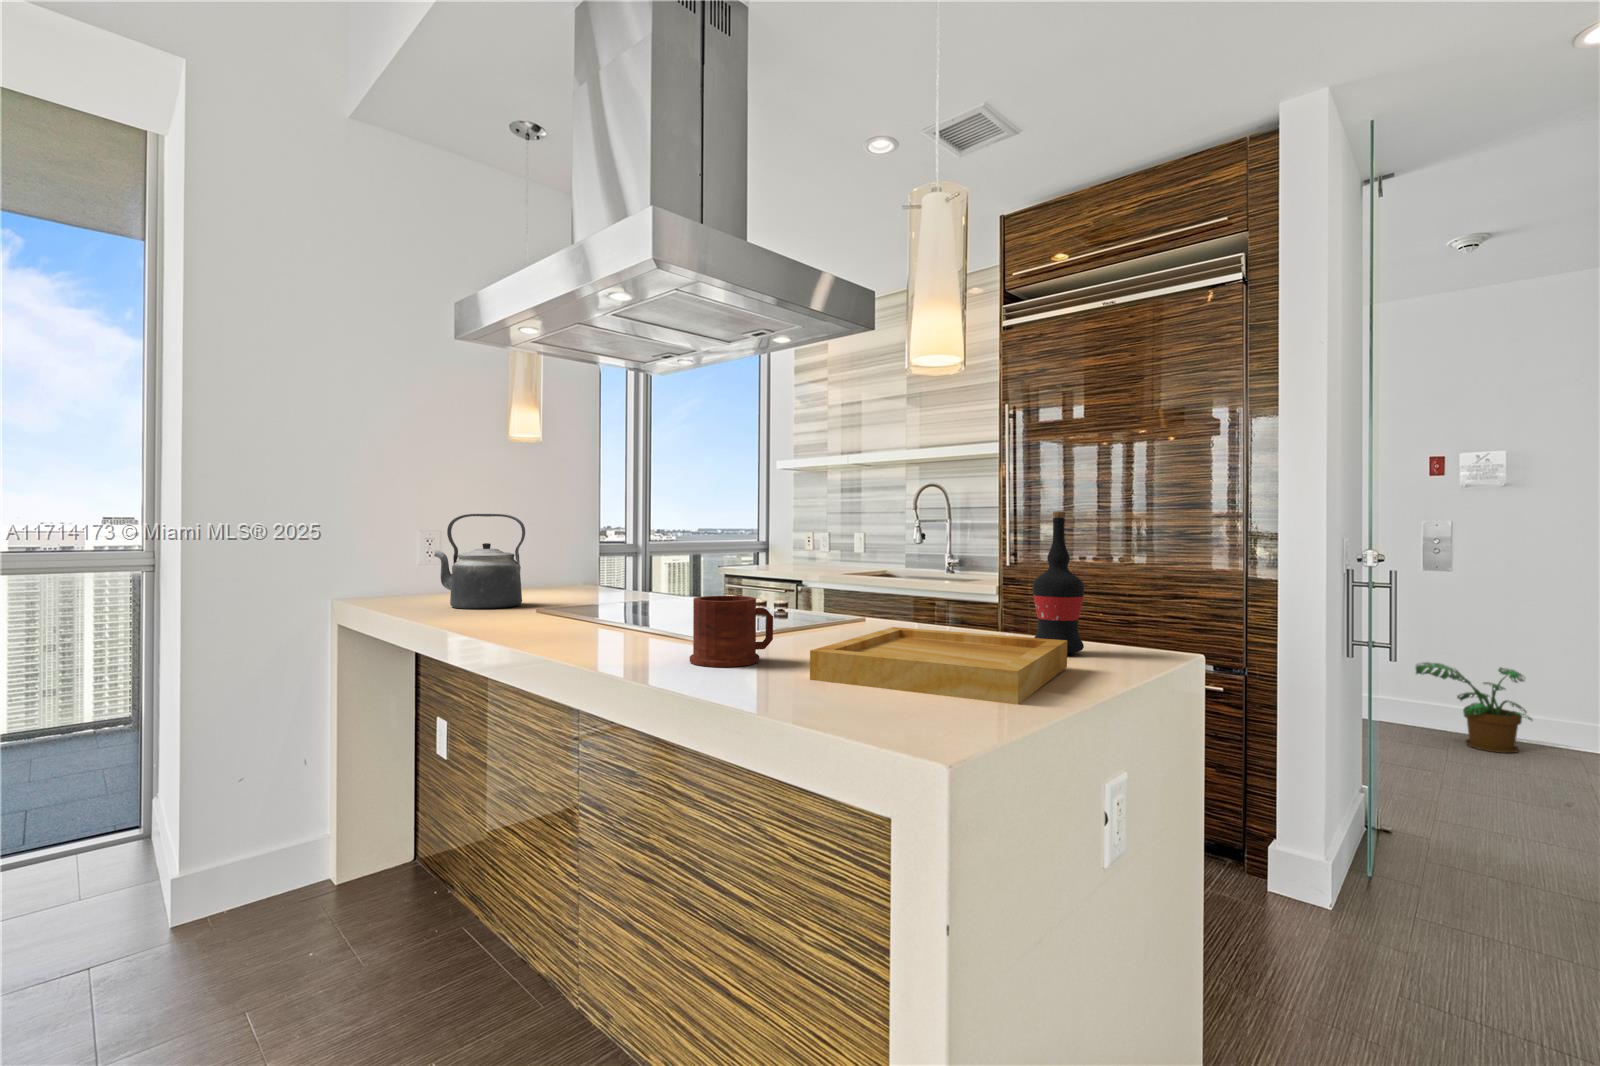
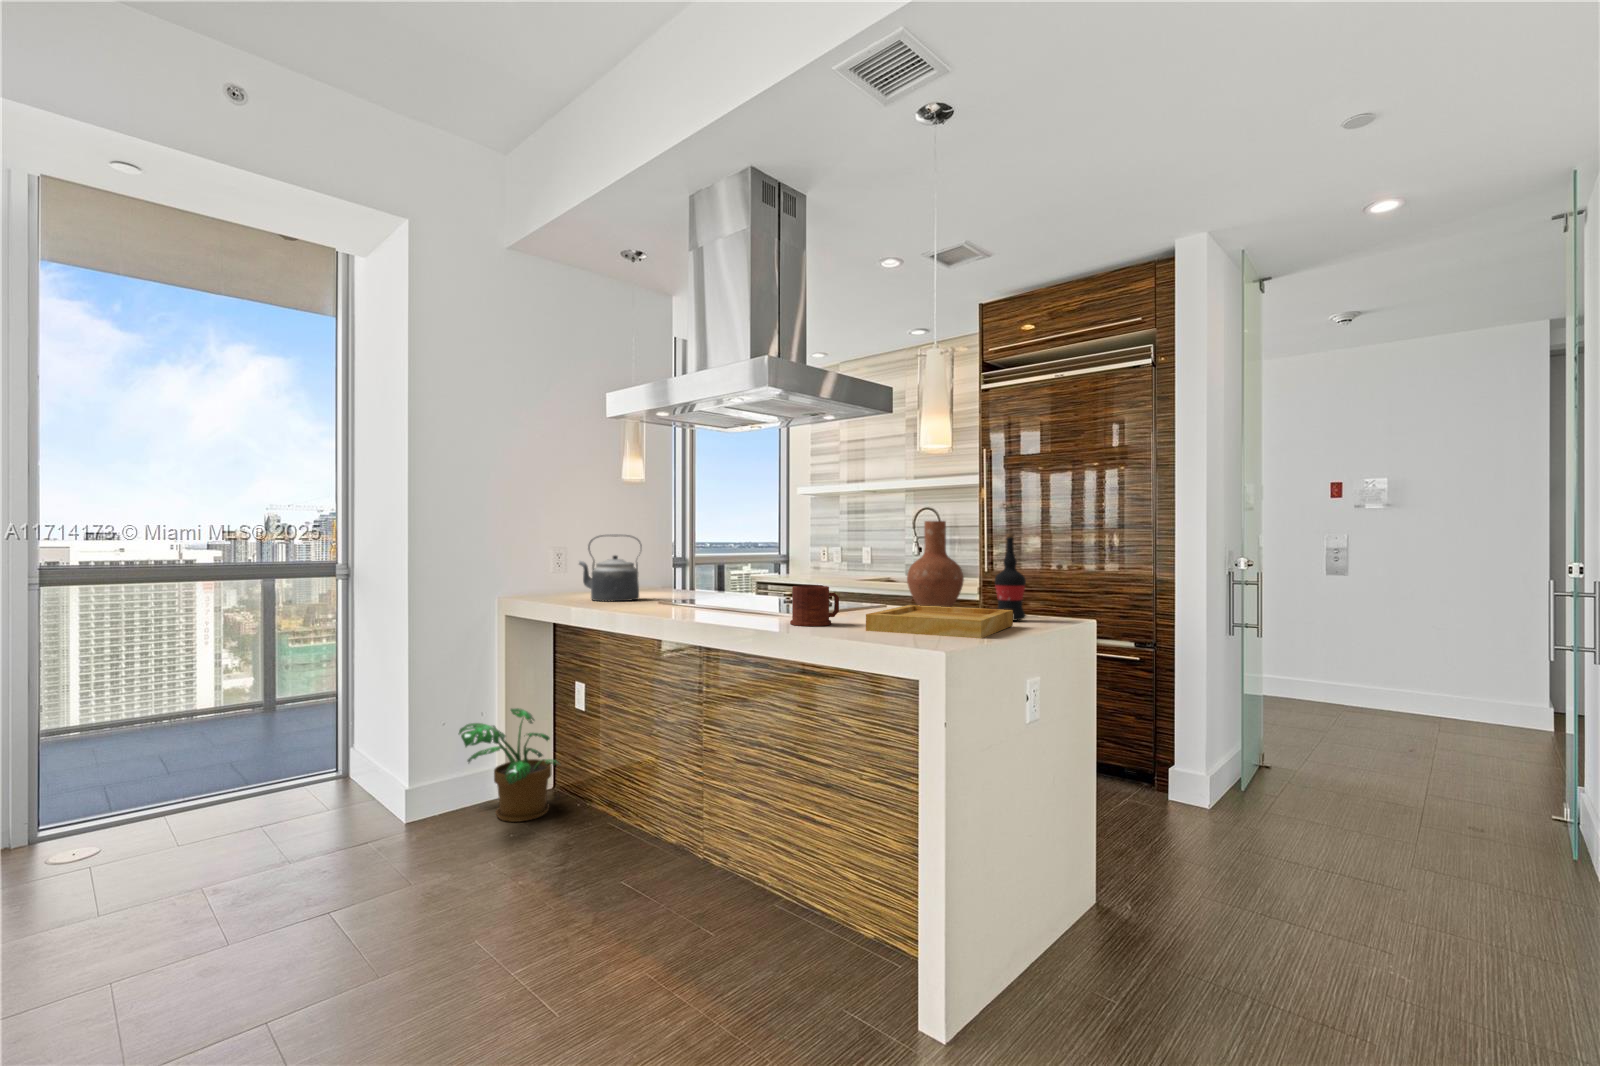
vase: none [894,492,982,640] -> present [907,521,964,607]
potted plant: present [1416,662,1532,753] -> present [459,708,559,822]

